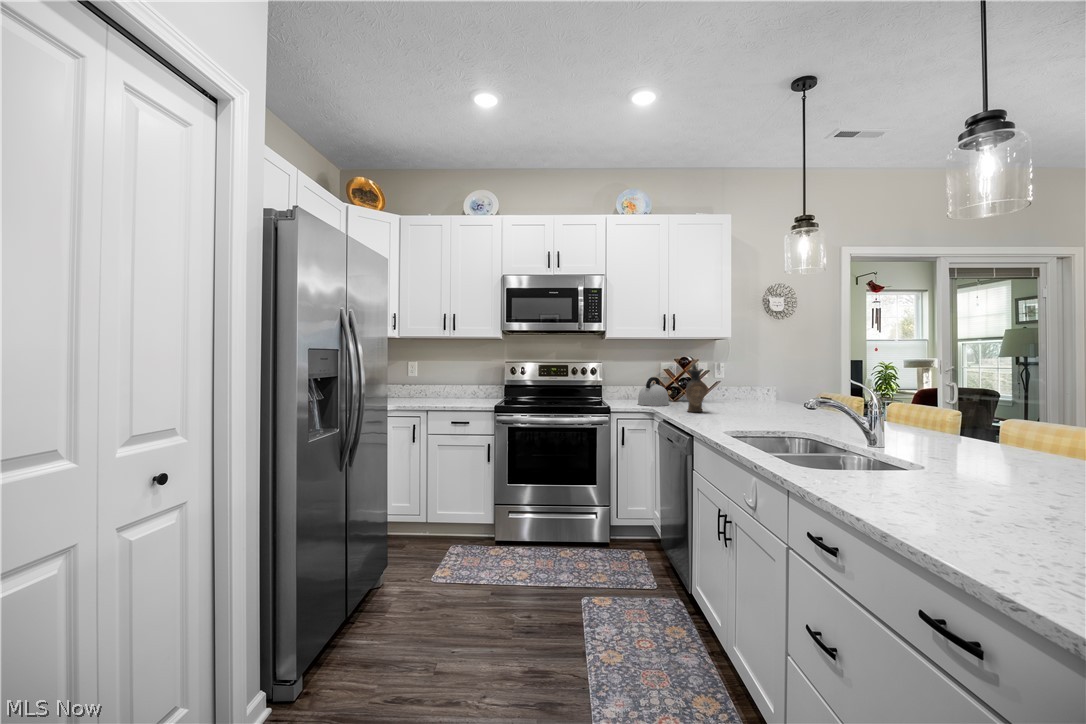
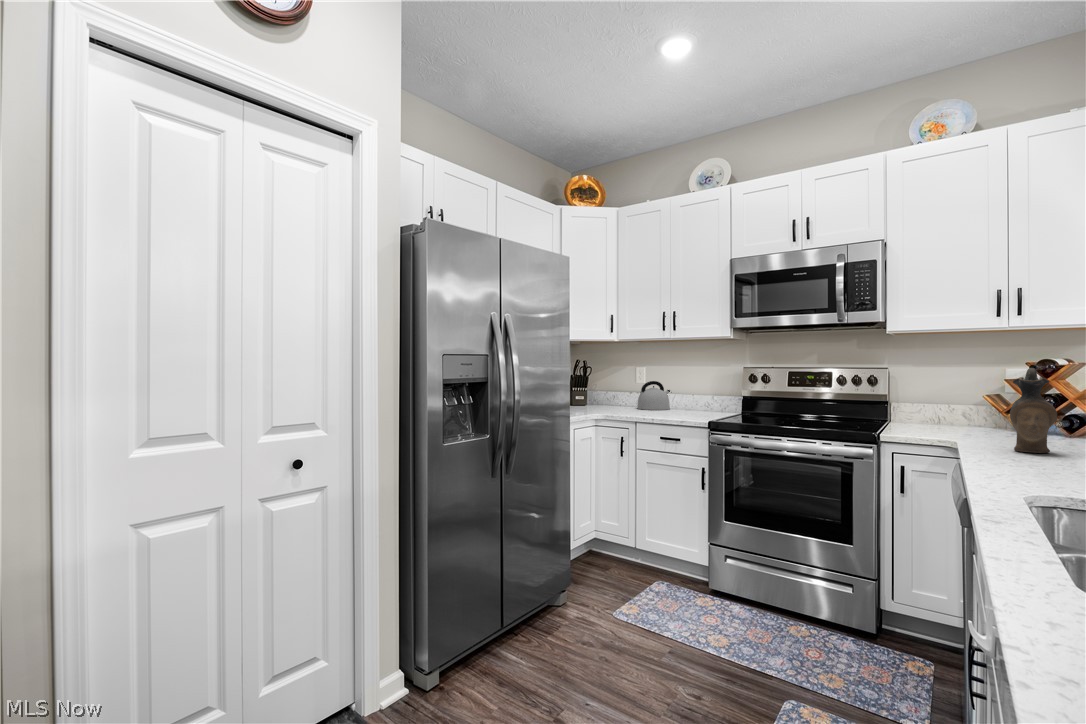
kettle: present [638,377,669,406] -> present [637,381,672,410]

